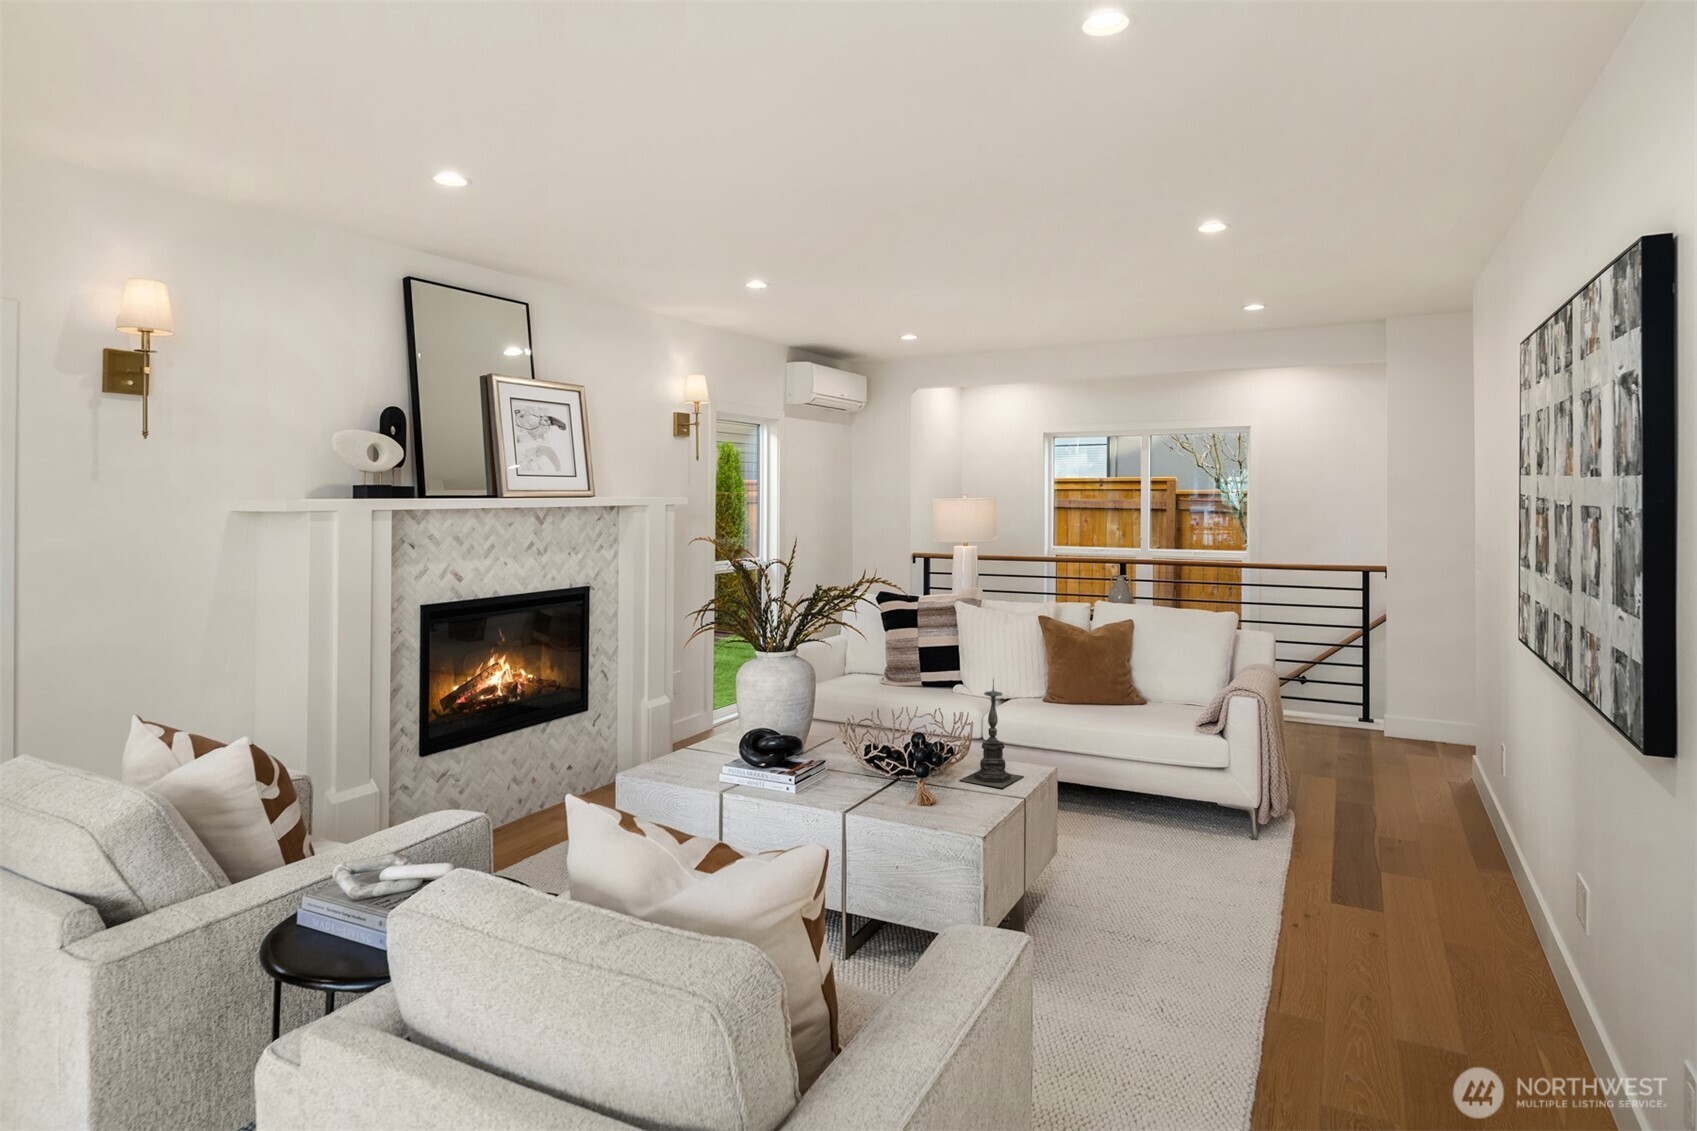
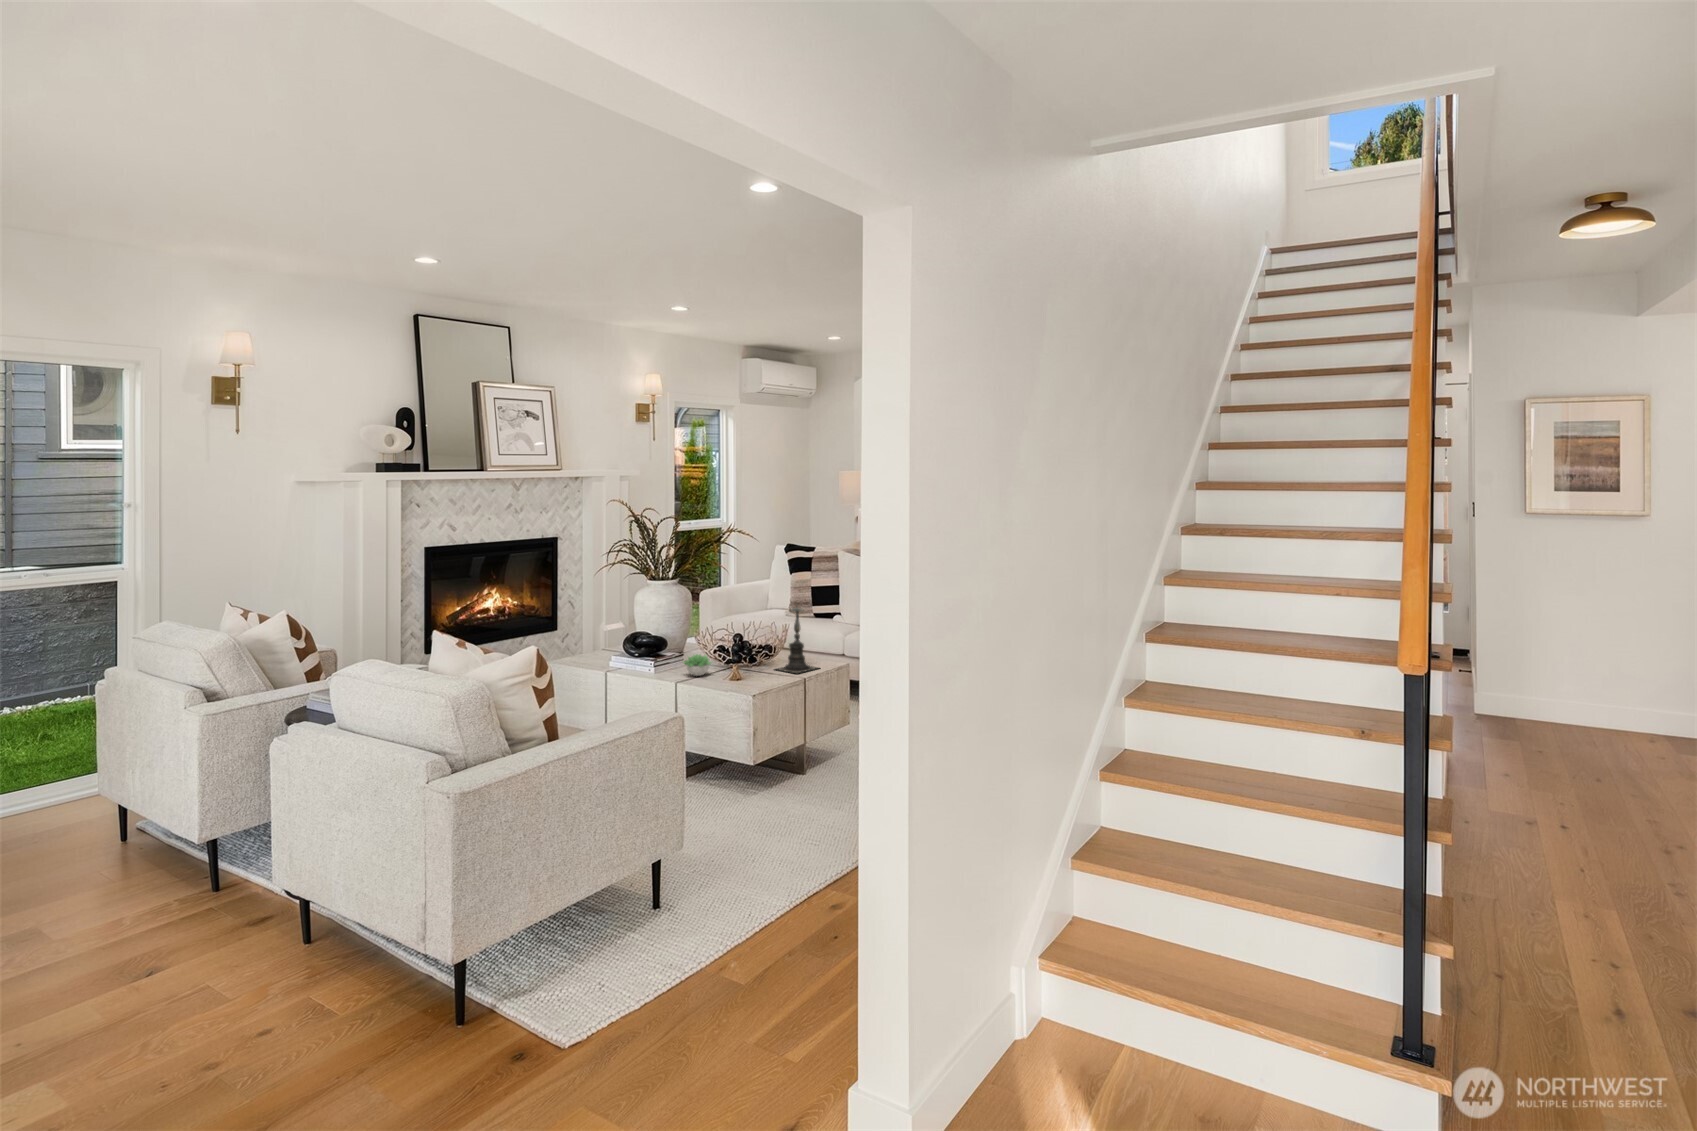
succulent plant: none [838,762,884,796] -> present [684,654,711,676]

